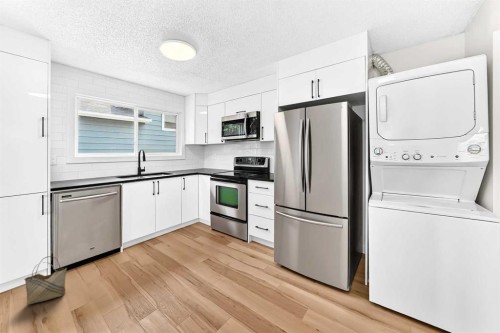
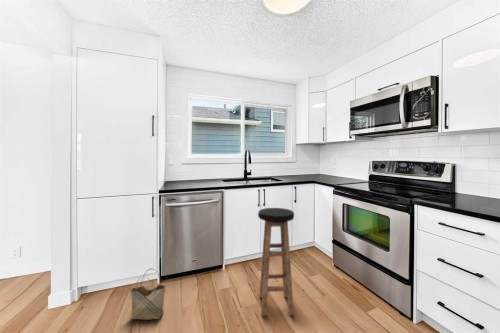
bar stool: none [154,192,183,268] -> present [258,208,294,316]

